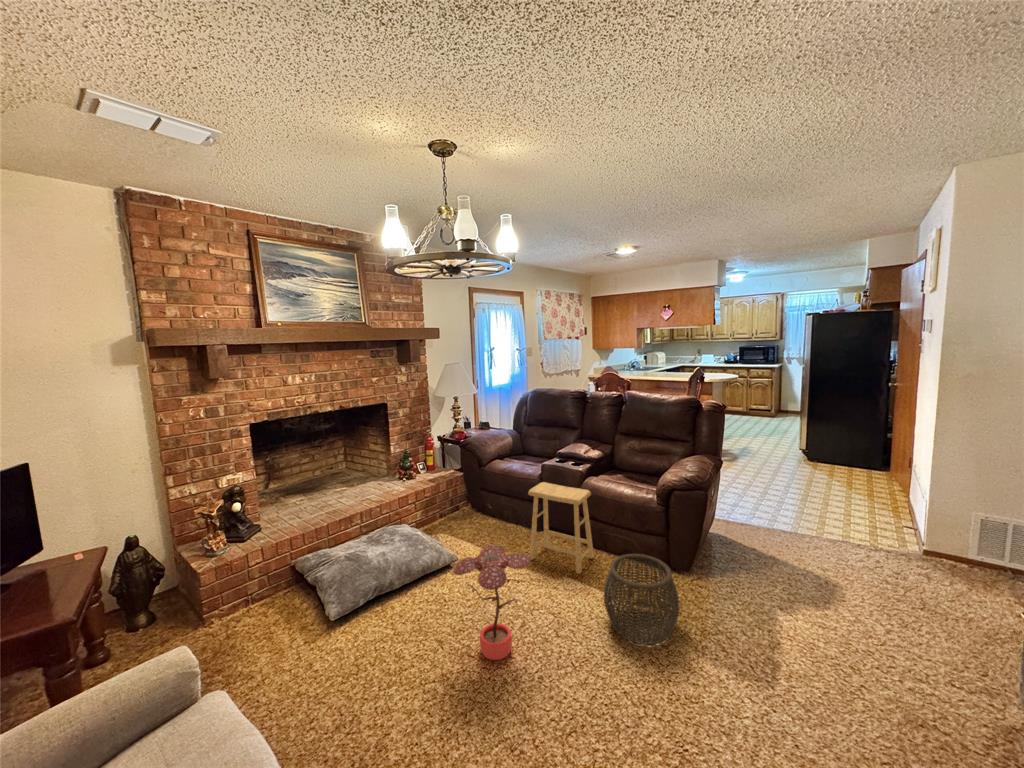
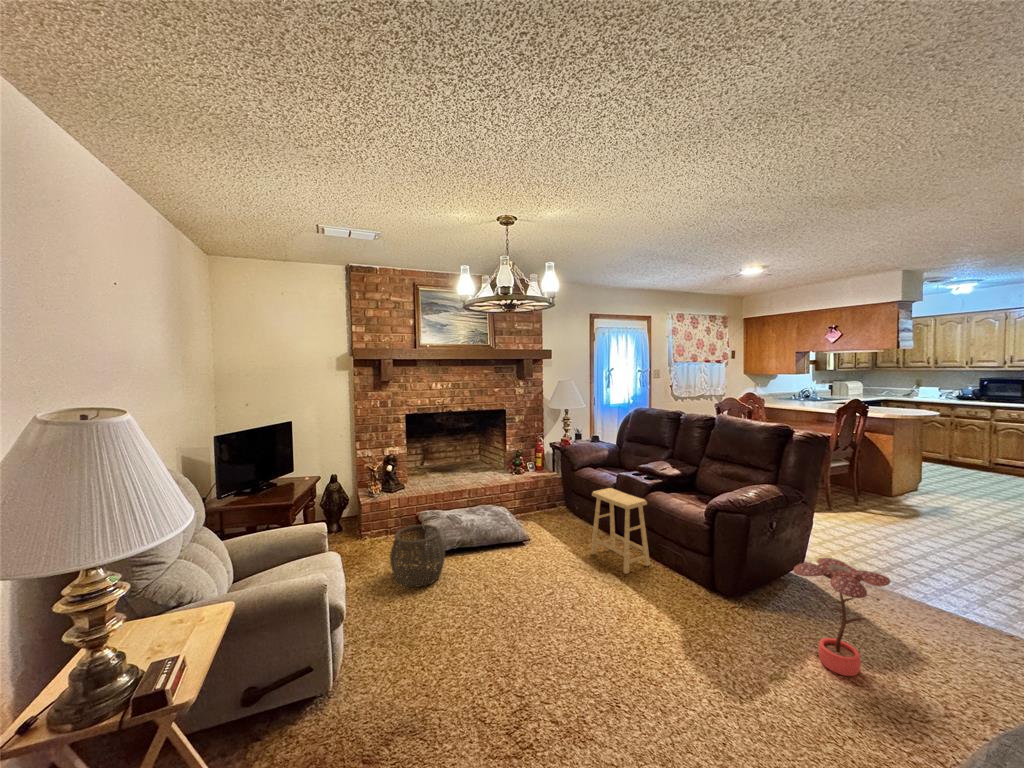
potted plant: present [453,545,531,660] -> present [793,558,890,676]
woven basket: present [604,554,679,645] -> present [390,524,445,588]

